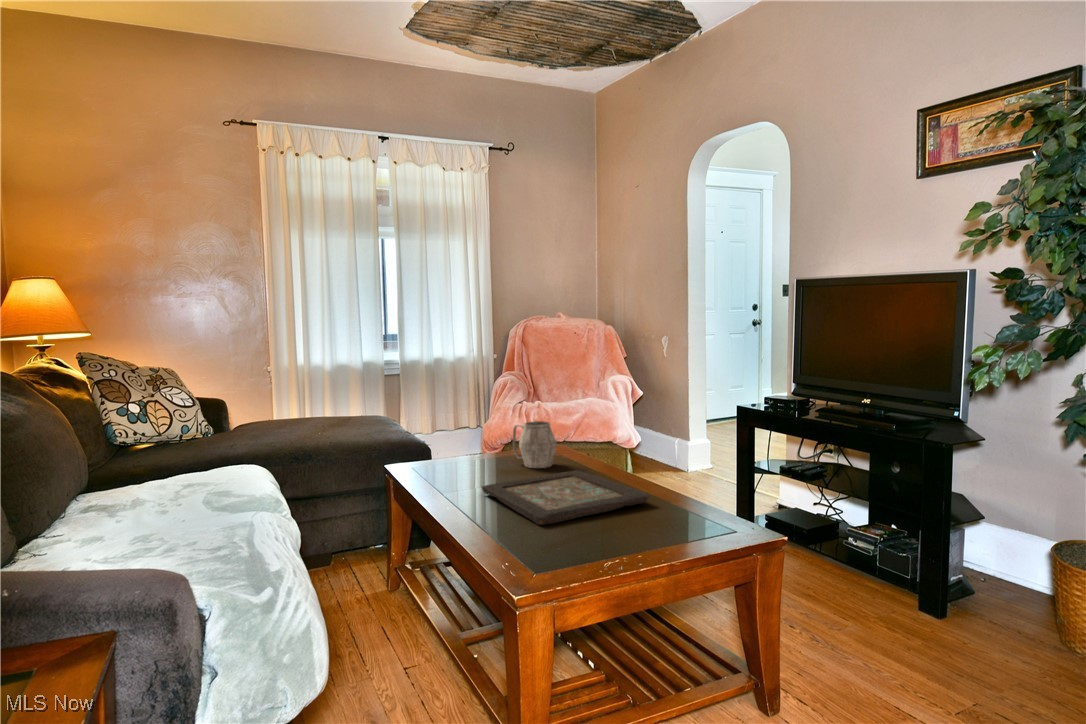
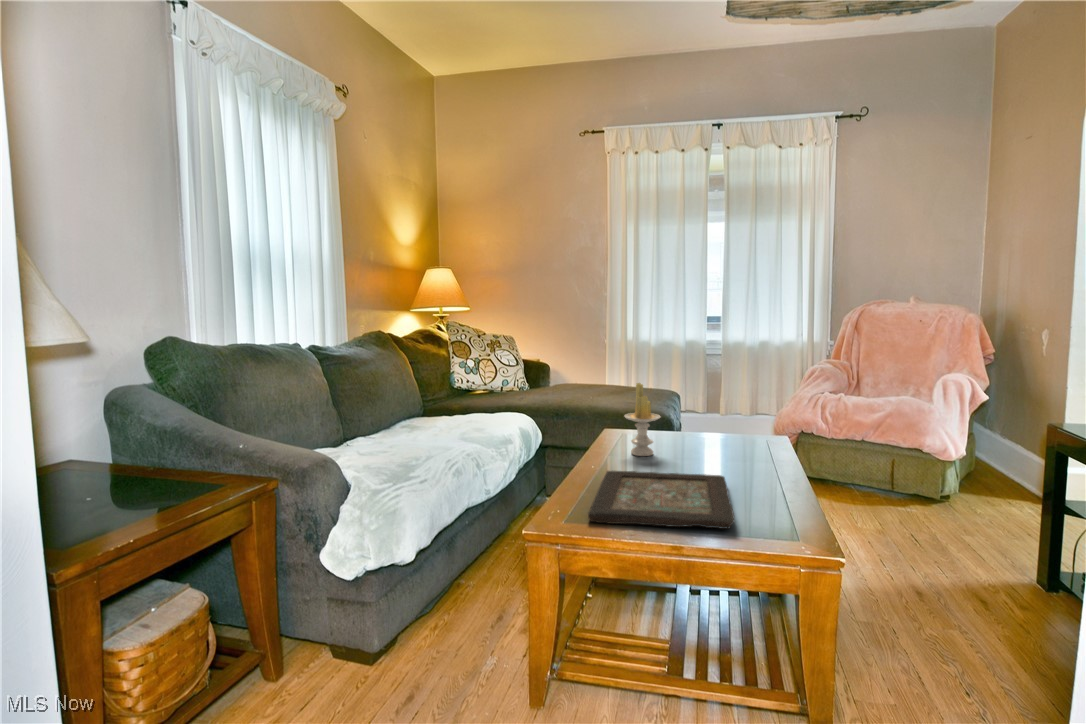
candle: none [446,399,483,473] -> present [624,383,660,456]
mug: present [513,421,557,468] -> none [696,415,736,466]

